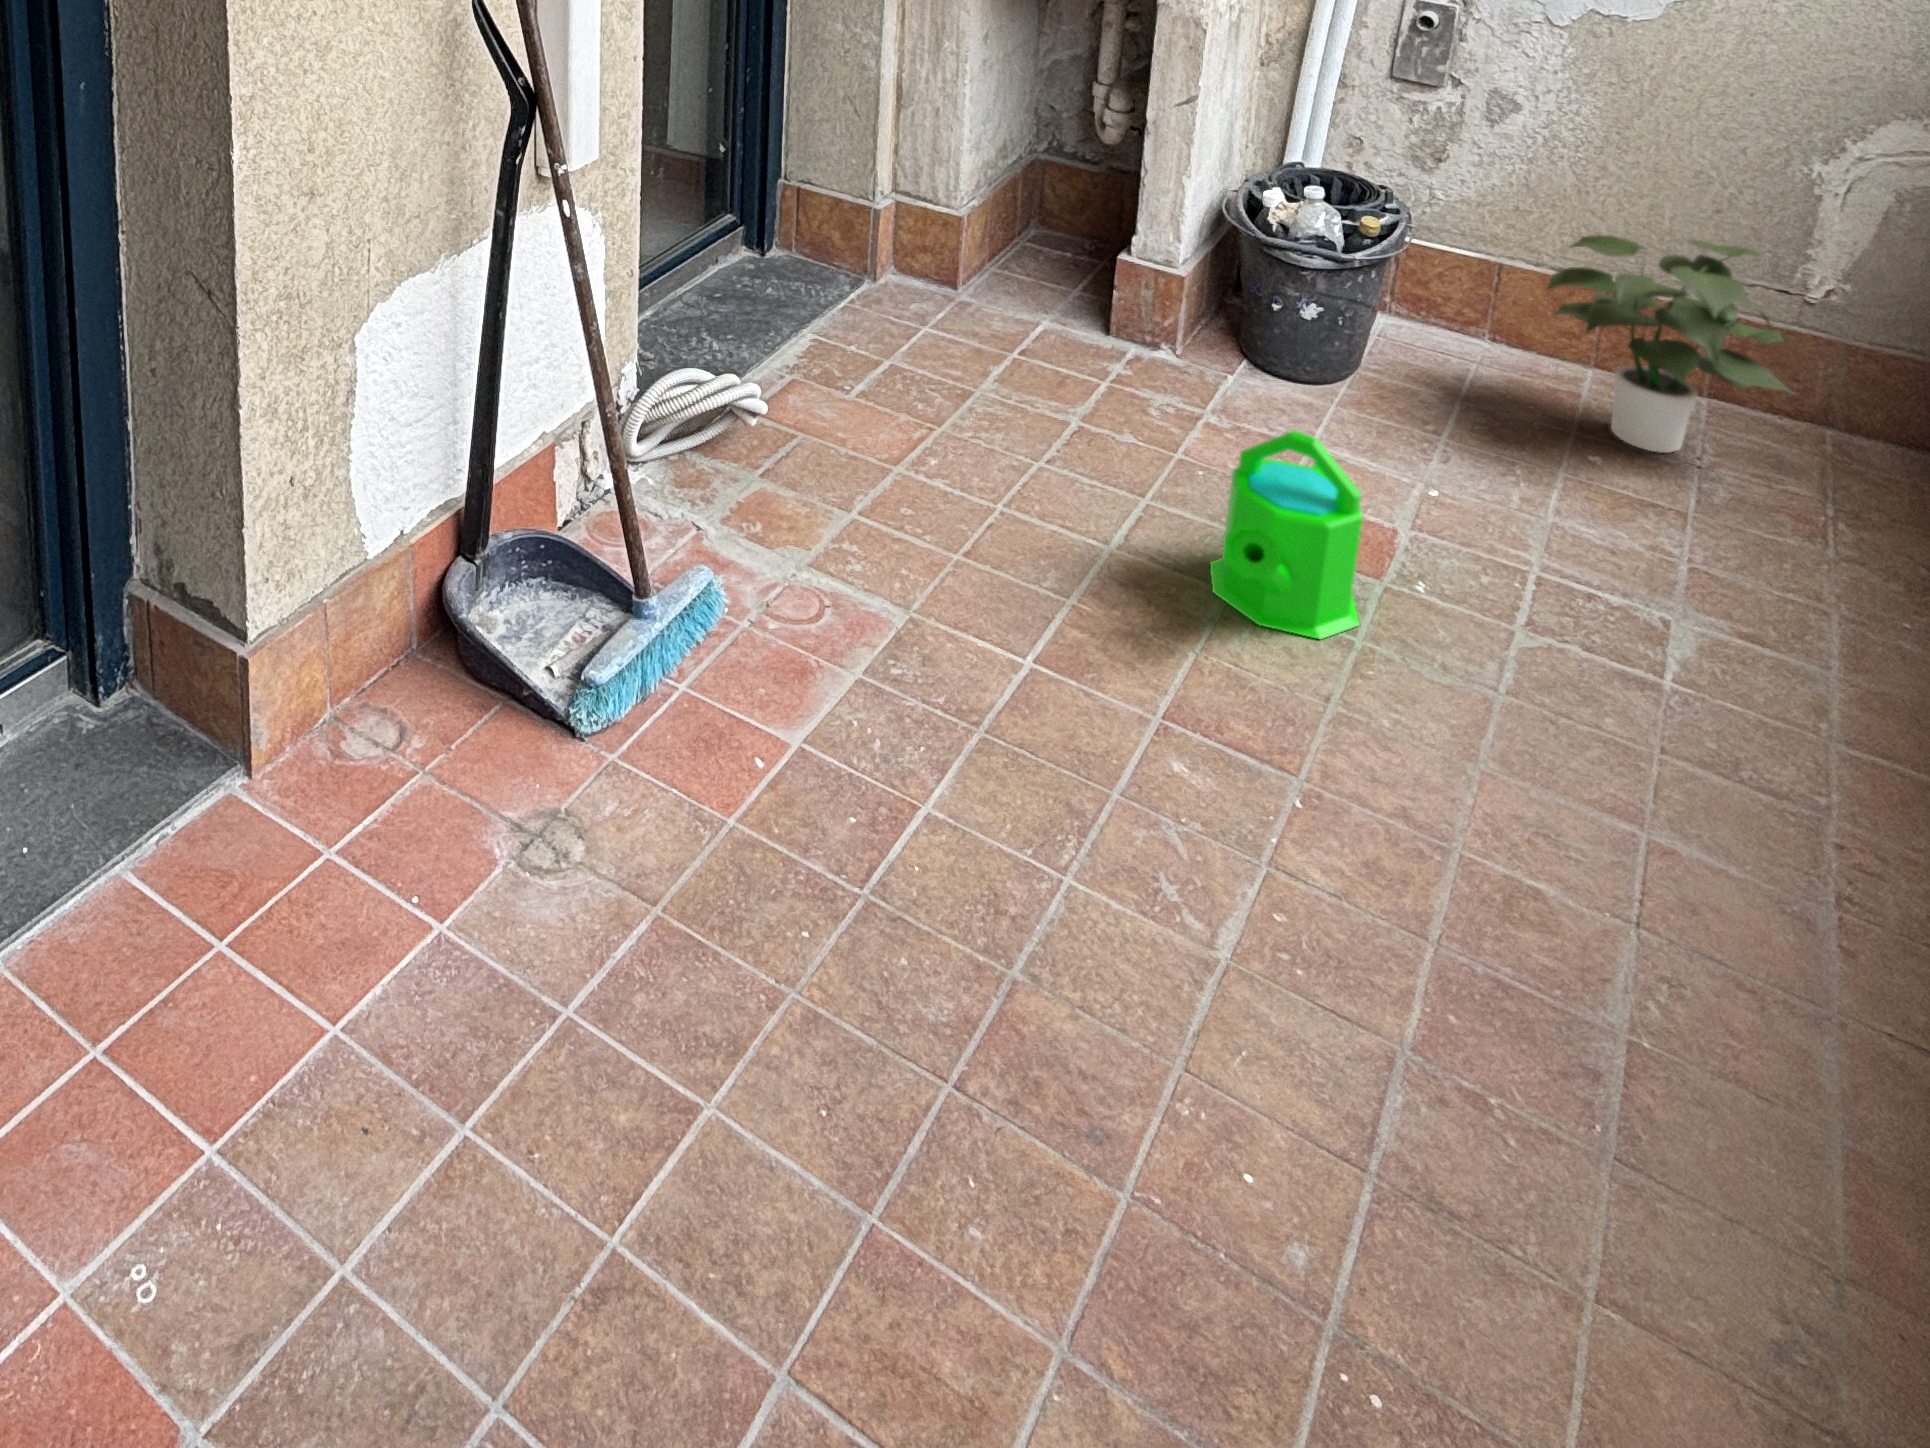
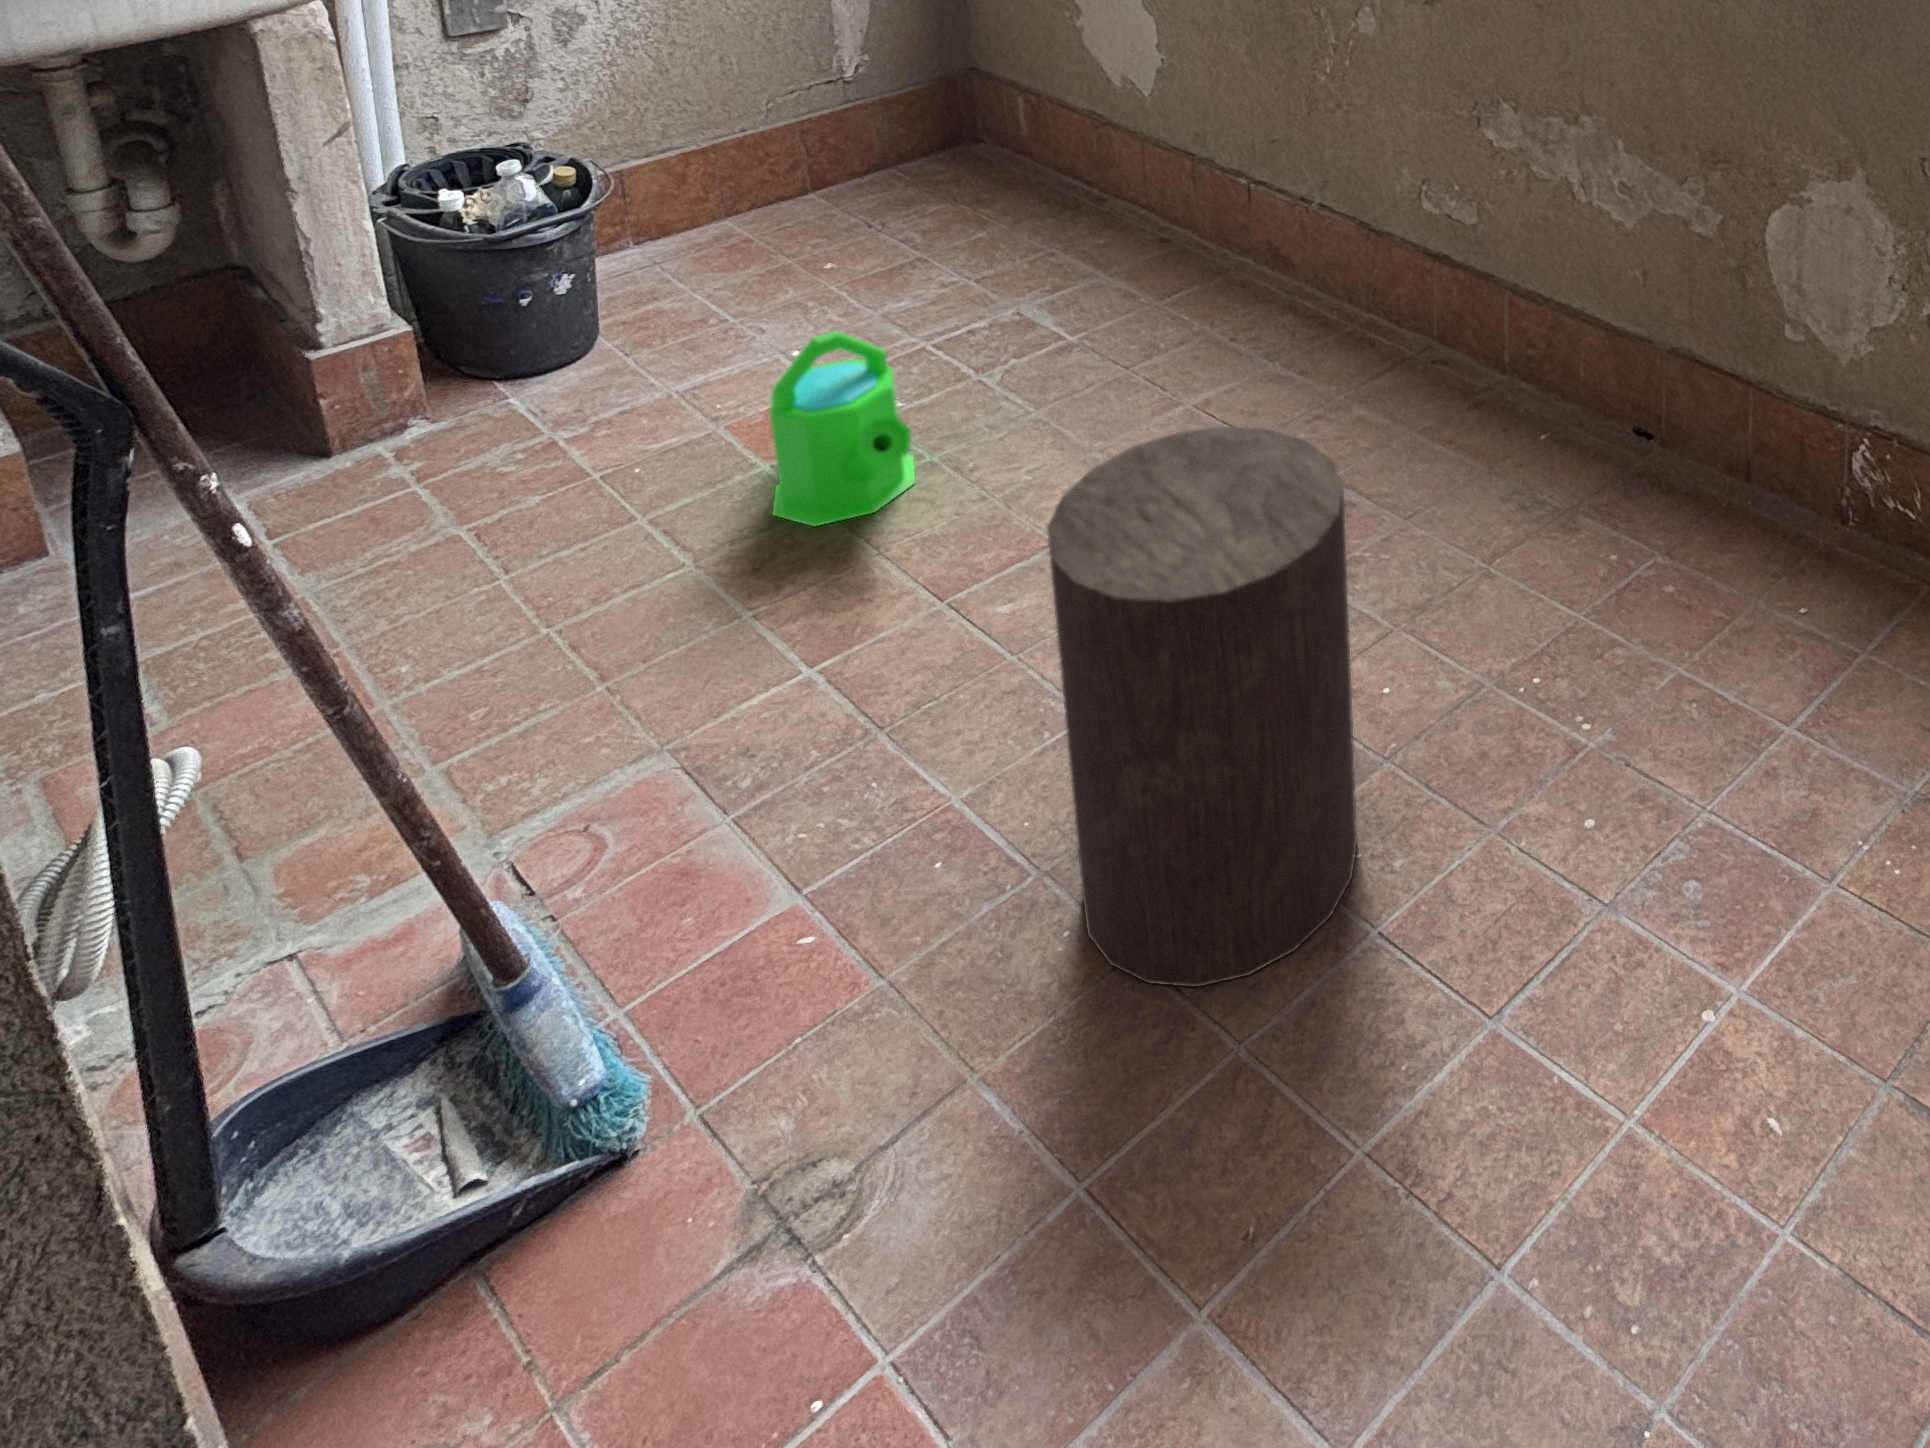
potted plant: present [1547,235,1793,453] -> none [688,53,900,247]
stool: none [772,551,1122,1198] -> present [1047,426,1357,987]

